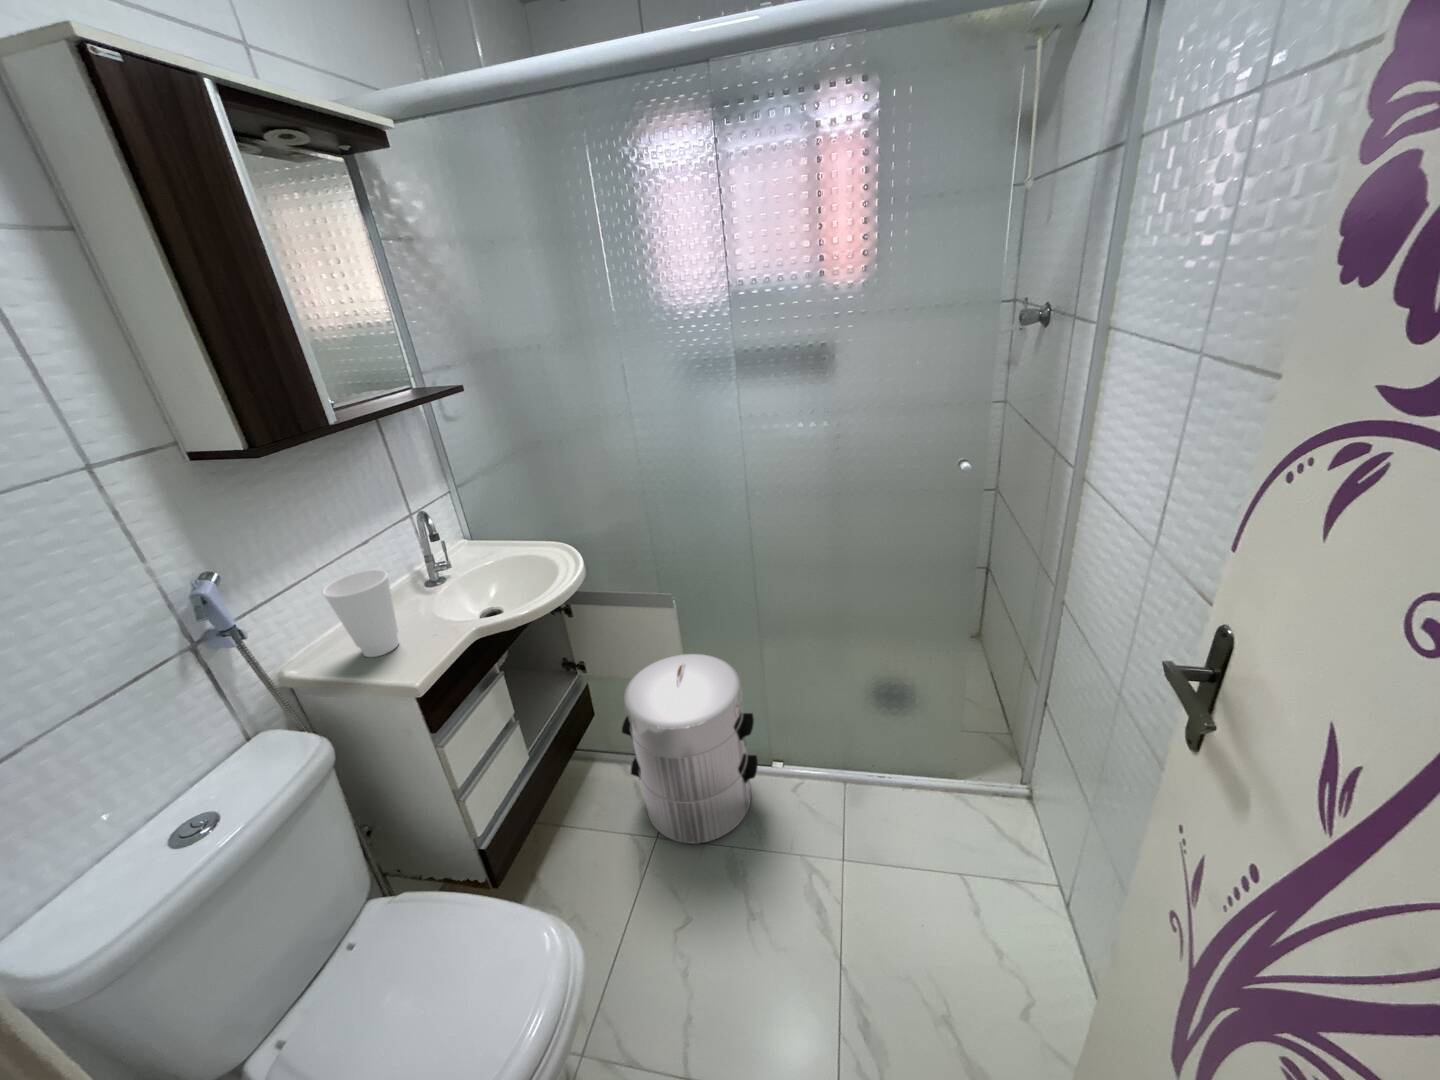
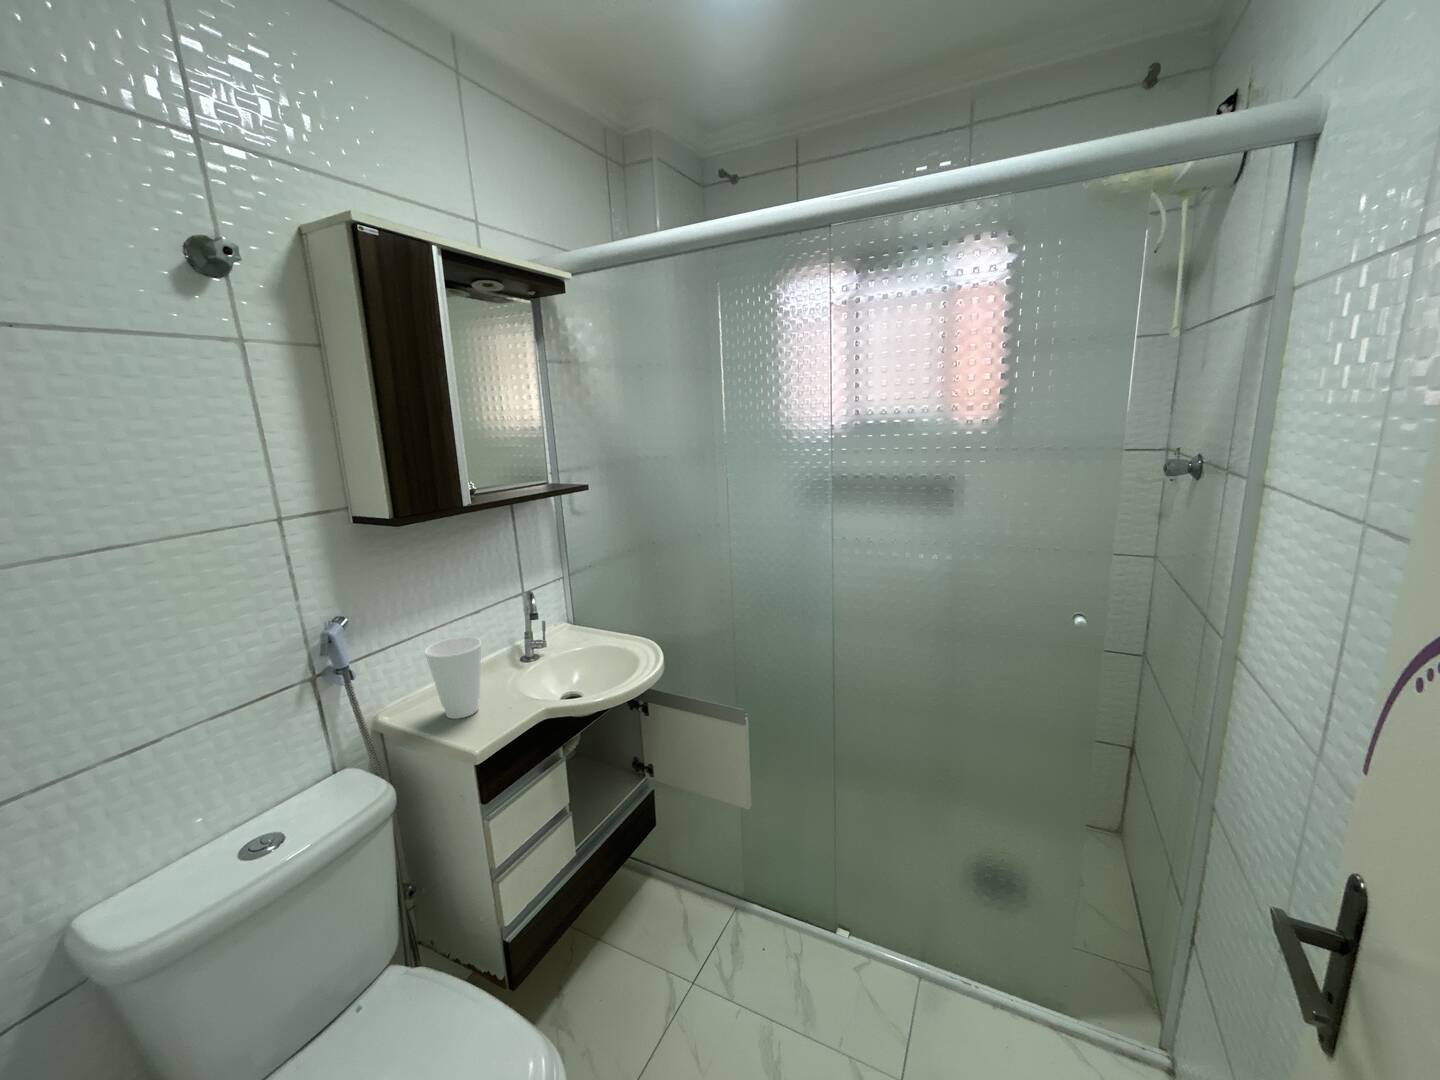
waste bin: present [622,654,758,843] -> none [675,779,818,1009]

